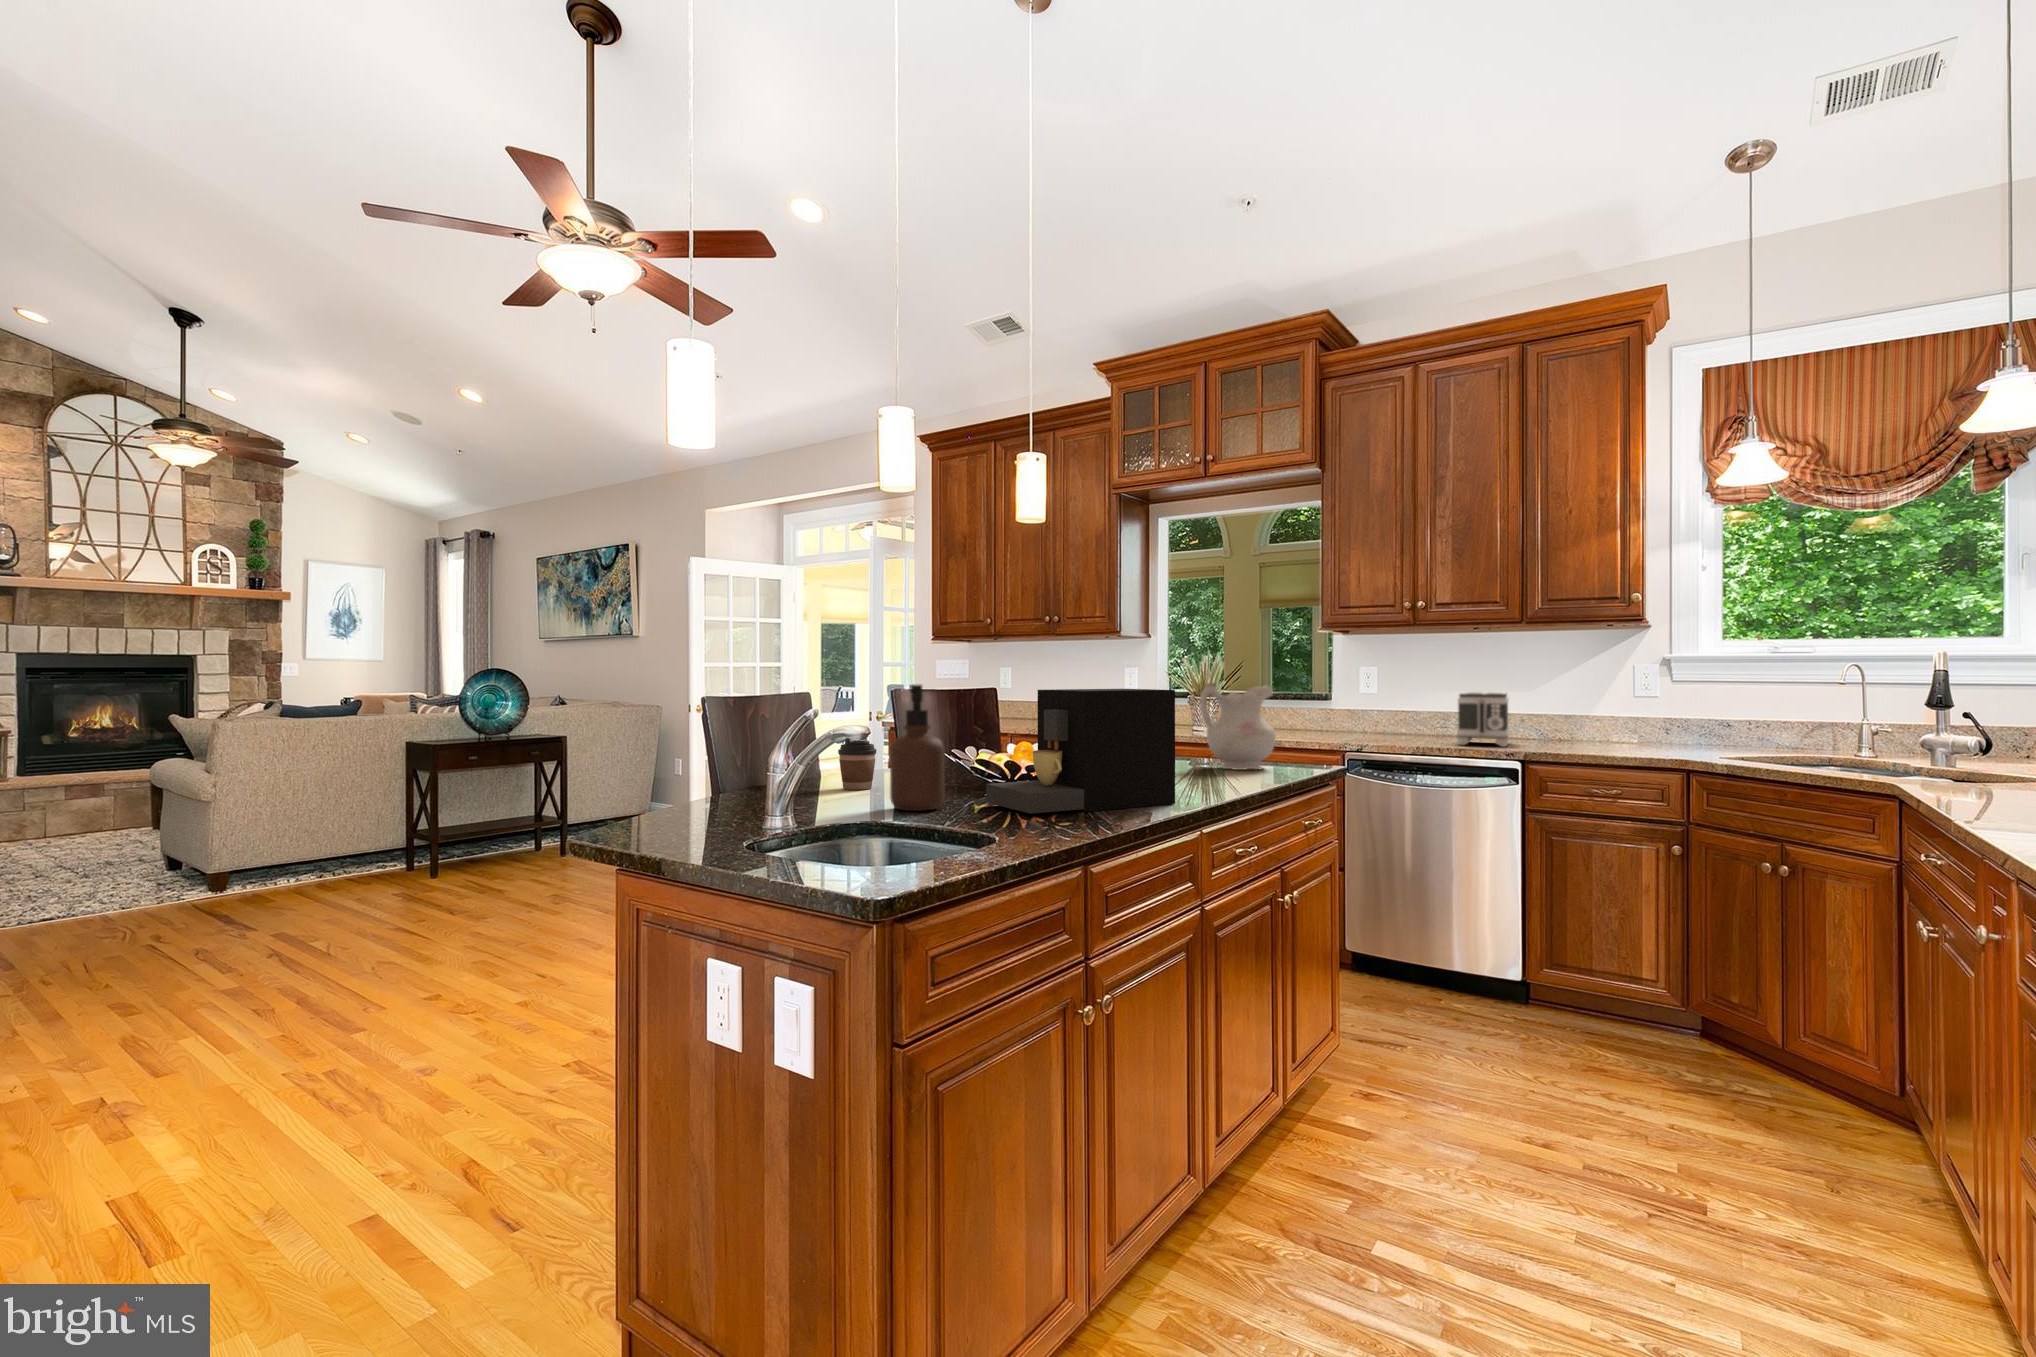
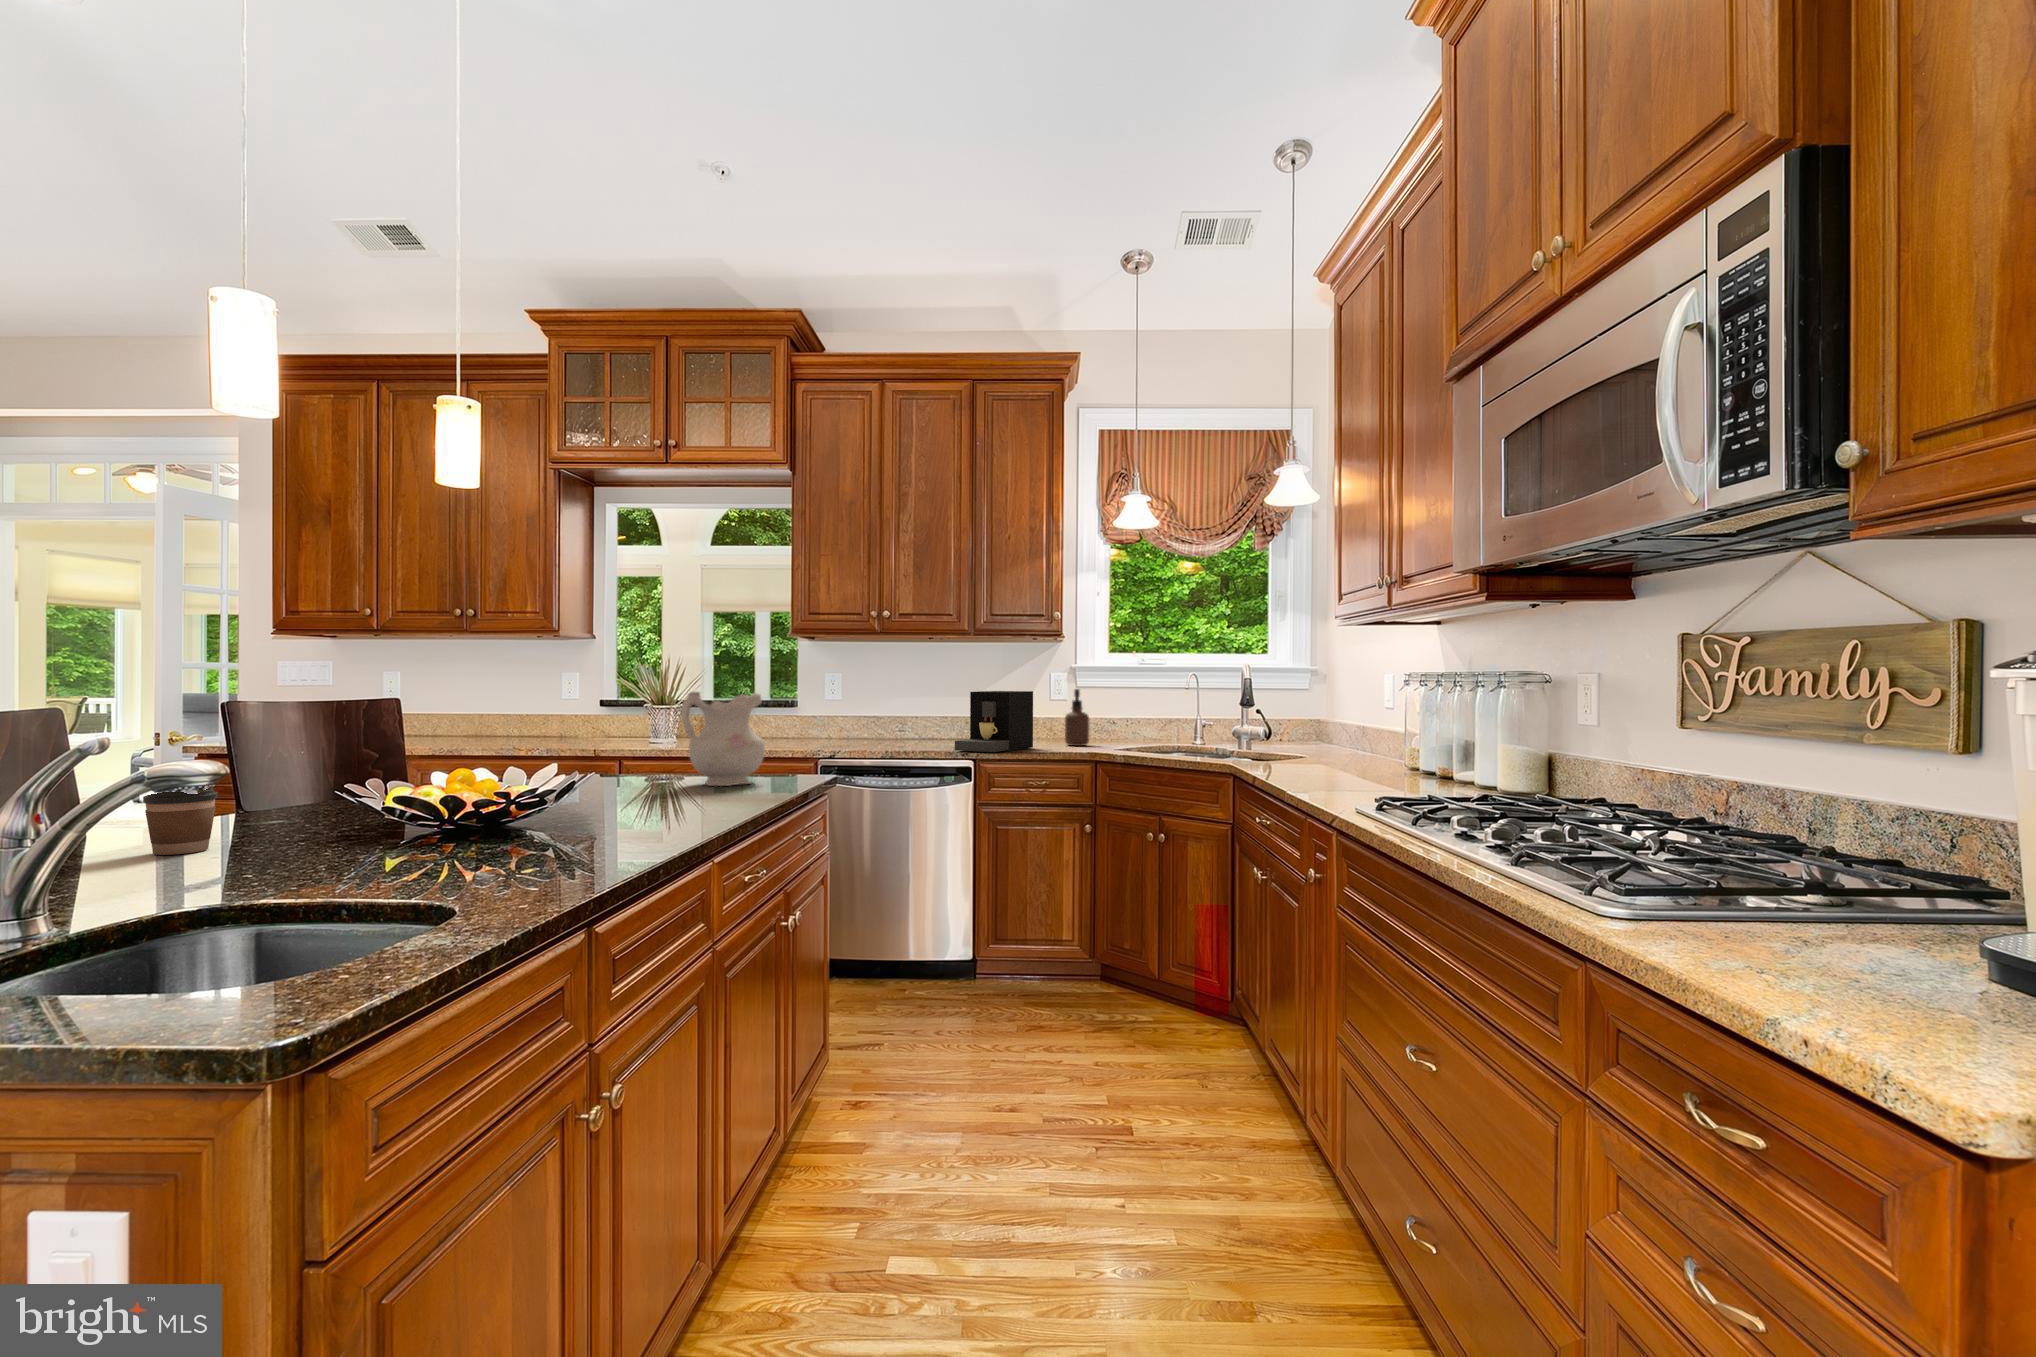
soap dispenser: present [890,685,944,811] -> present [1065,689,1089,746]
coffee maker: present [986,689,1175,814] -> present [955,691,1033,752]
toaster: present [1457,692,1509,747] -> none [914,696,956,747]

